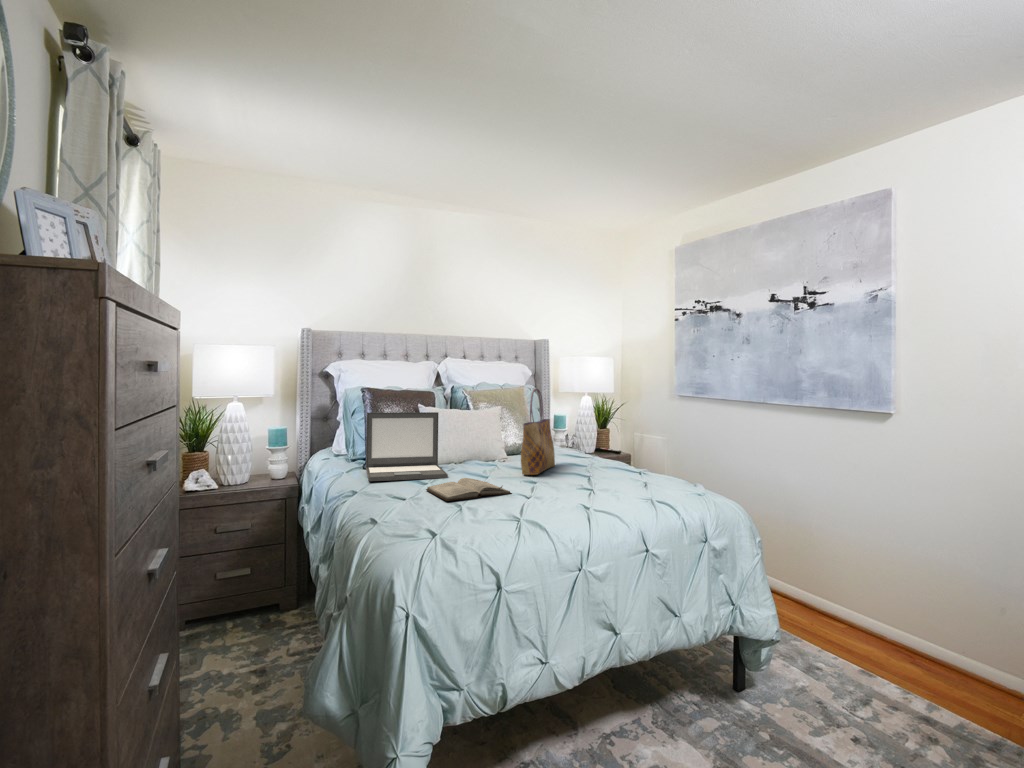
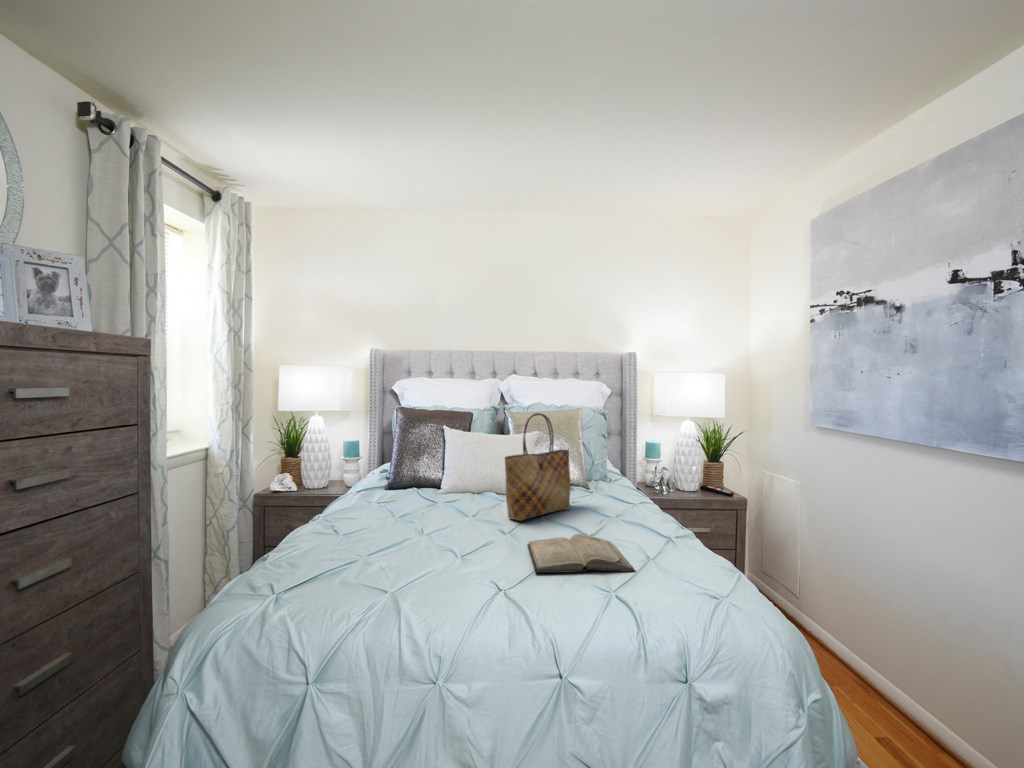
laptop: present [366,412,448,481] -> none [349,433,449,511]
diary: present [426,478,512,501] -> present [527,534,636,573]

